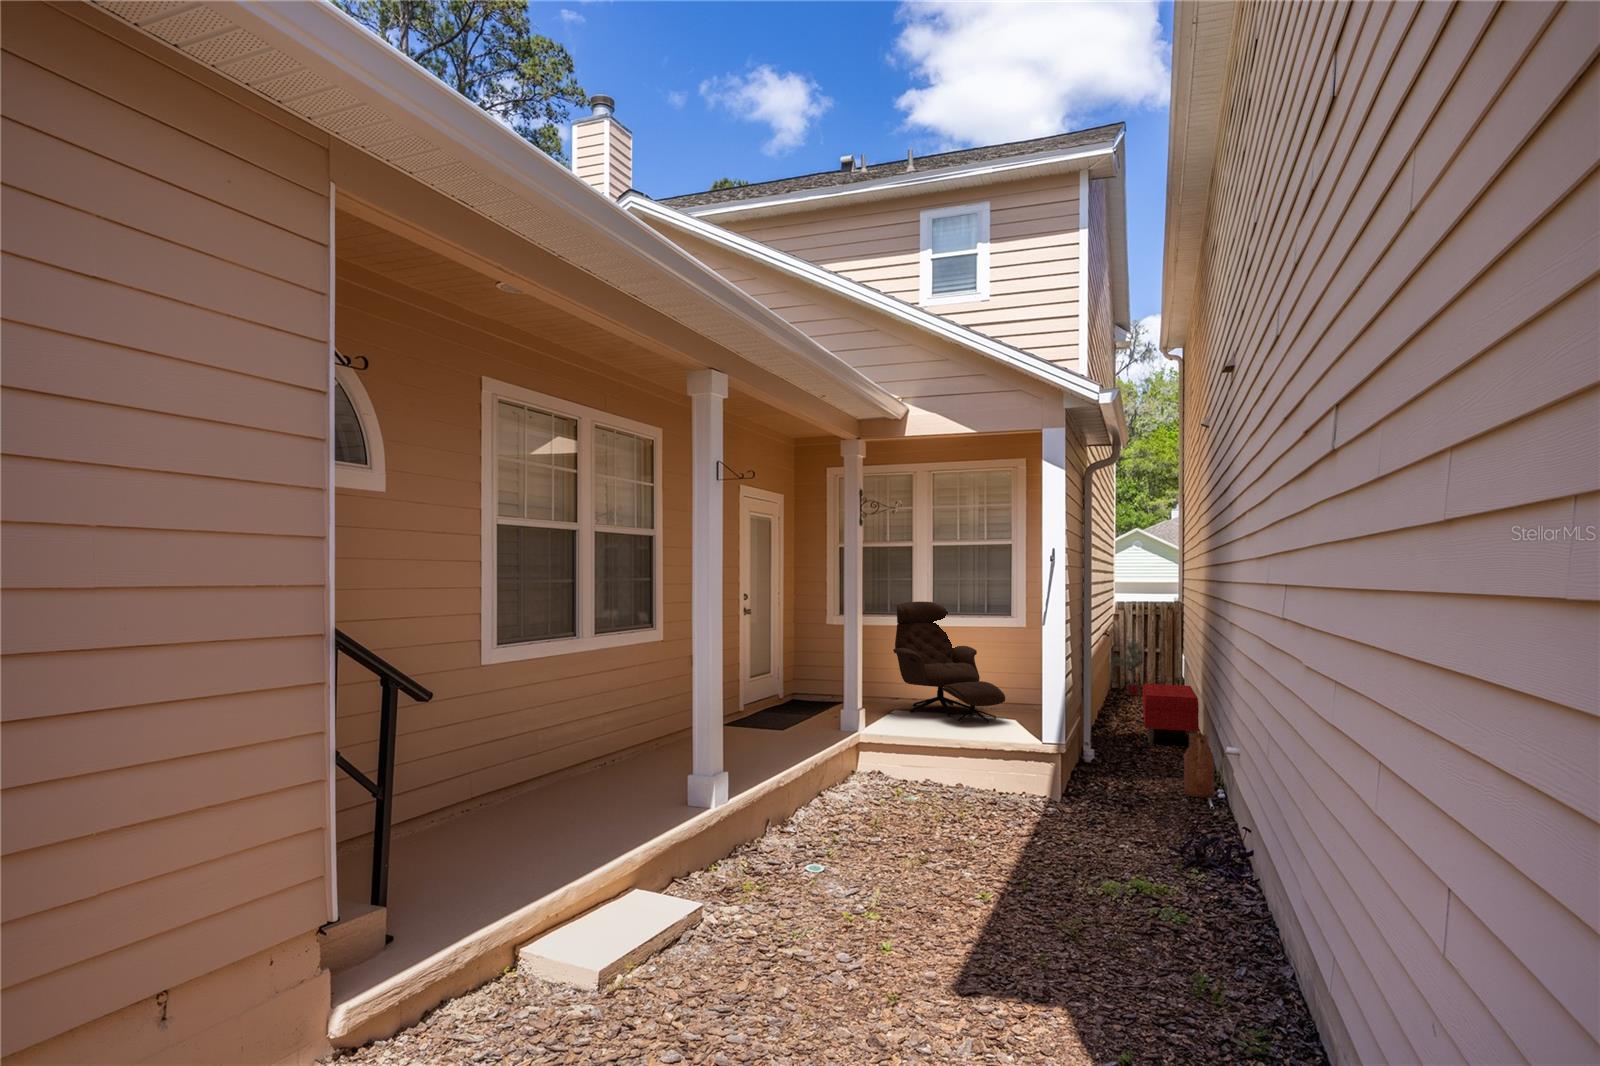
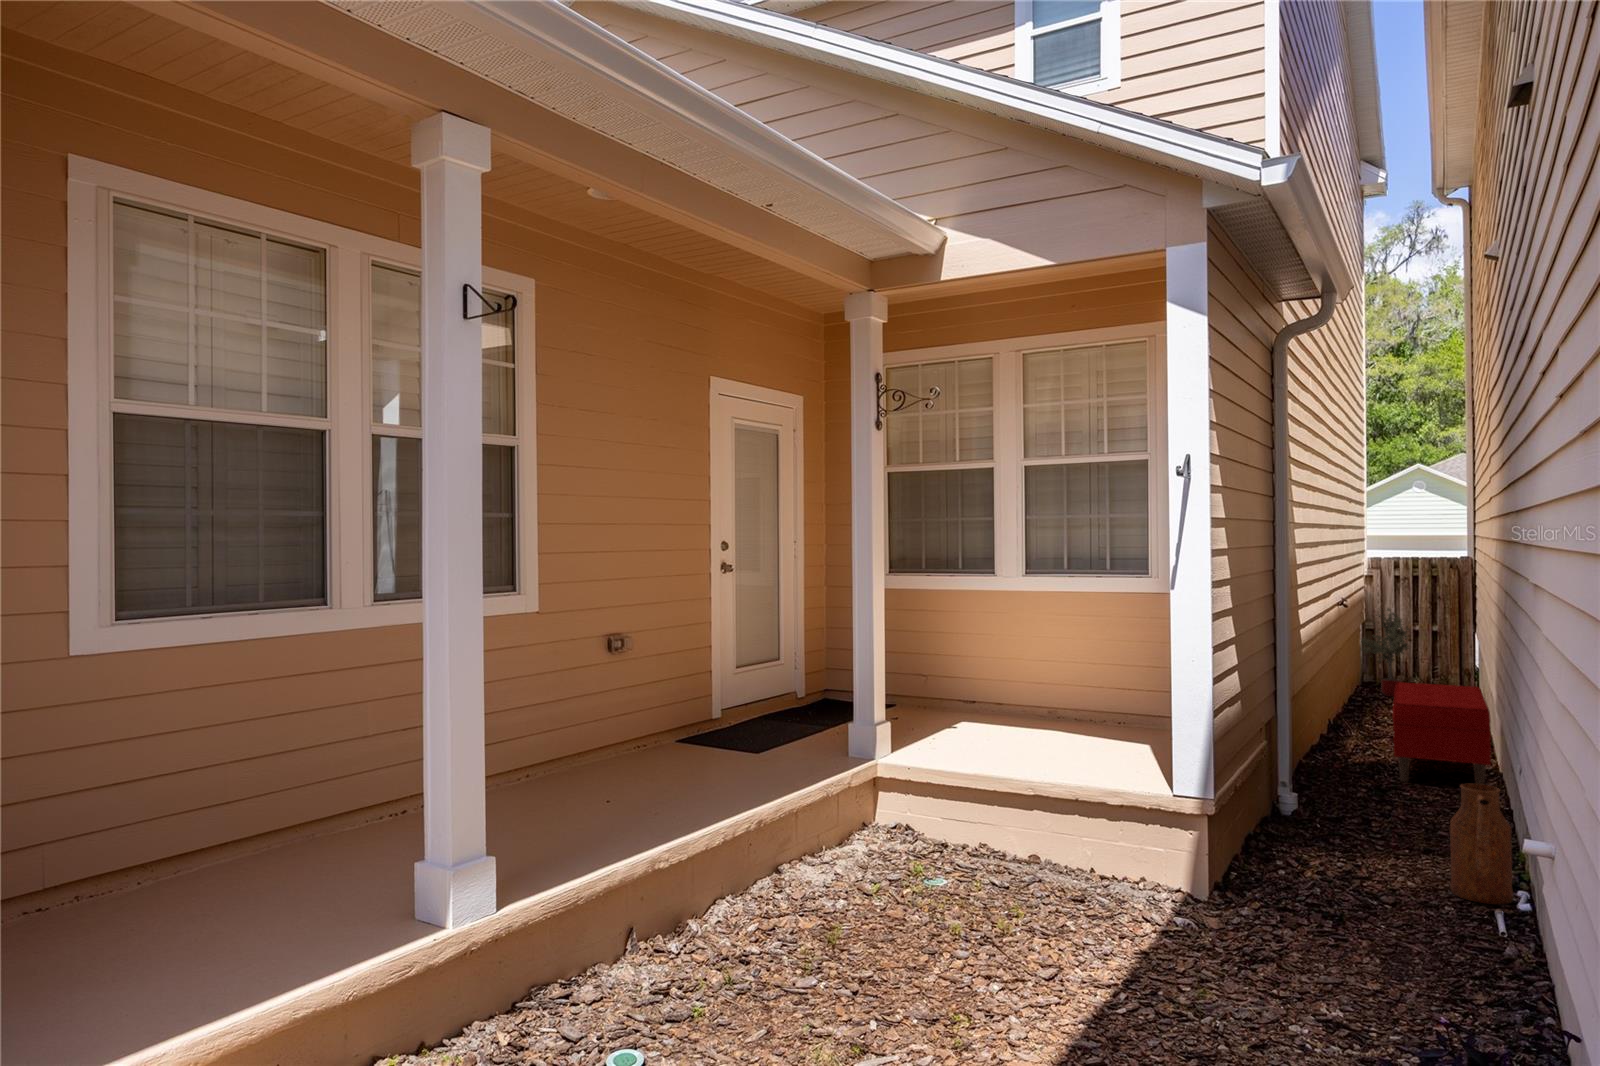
lounge chair: present [893,601,1005,722] -> none [963,556,1133,749]

